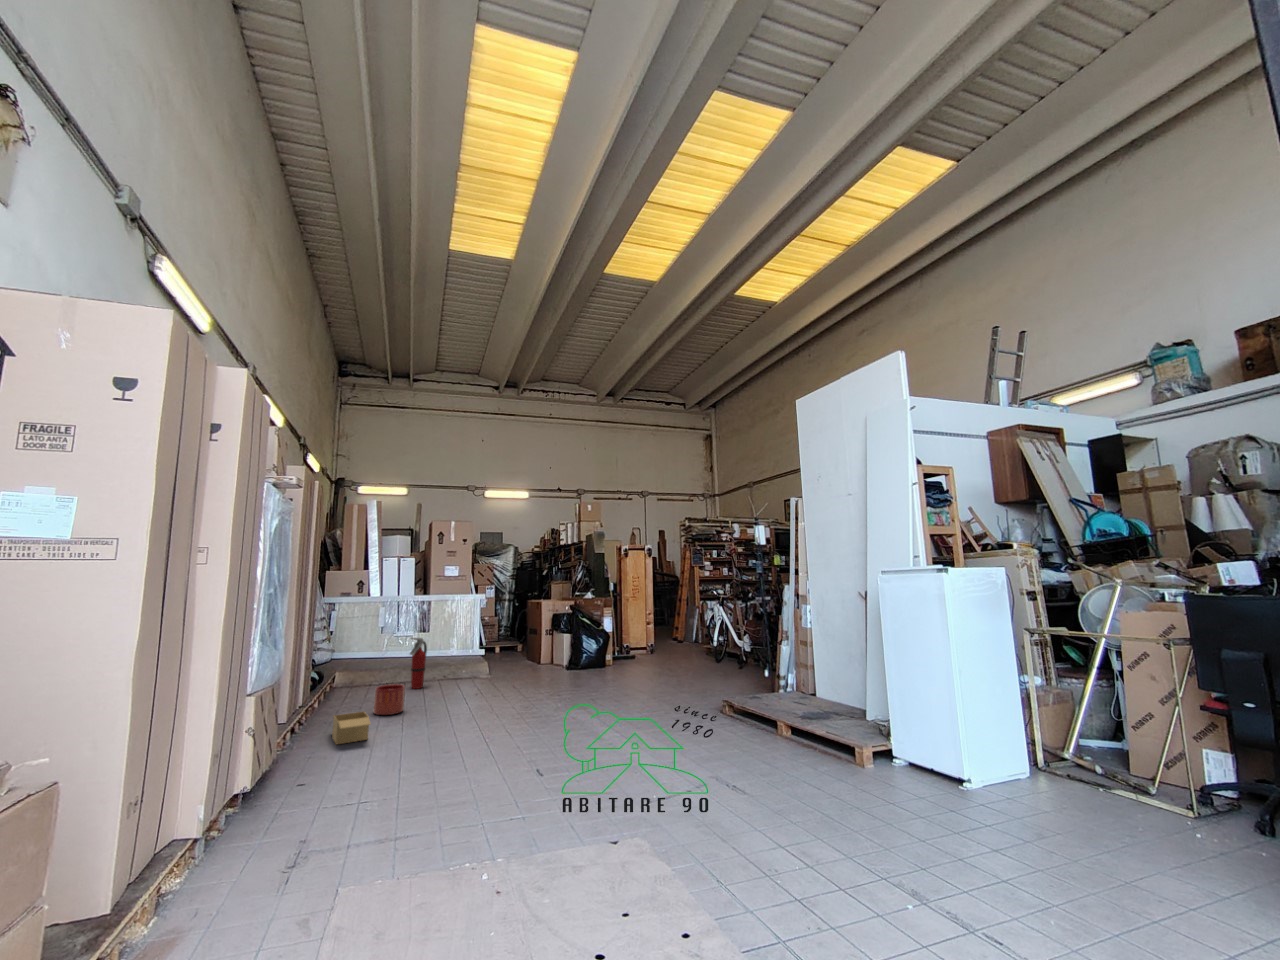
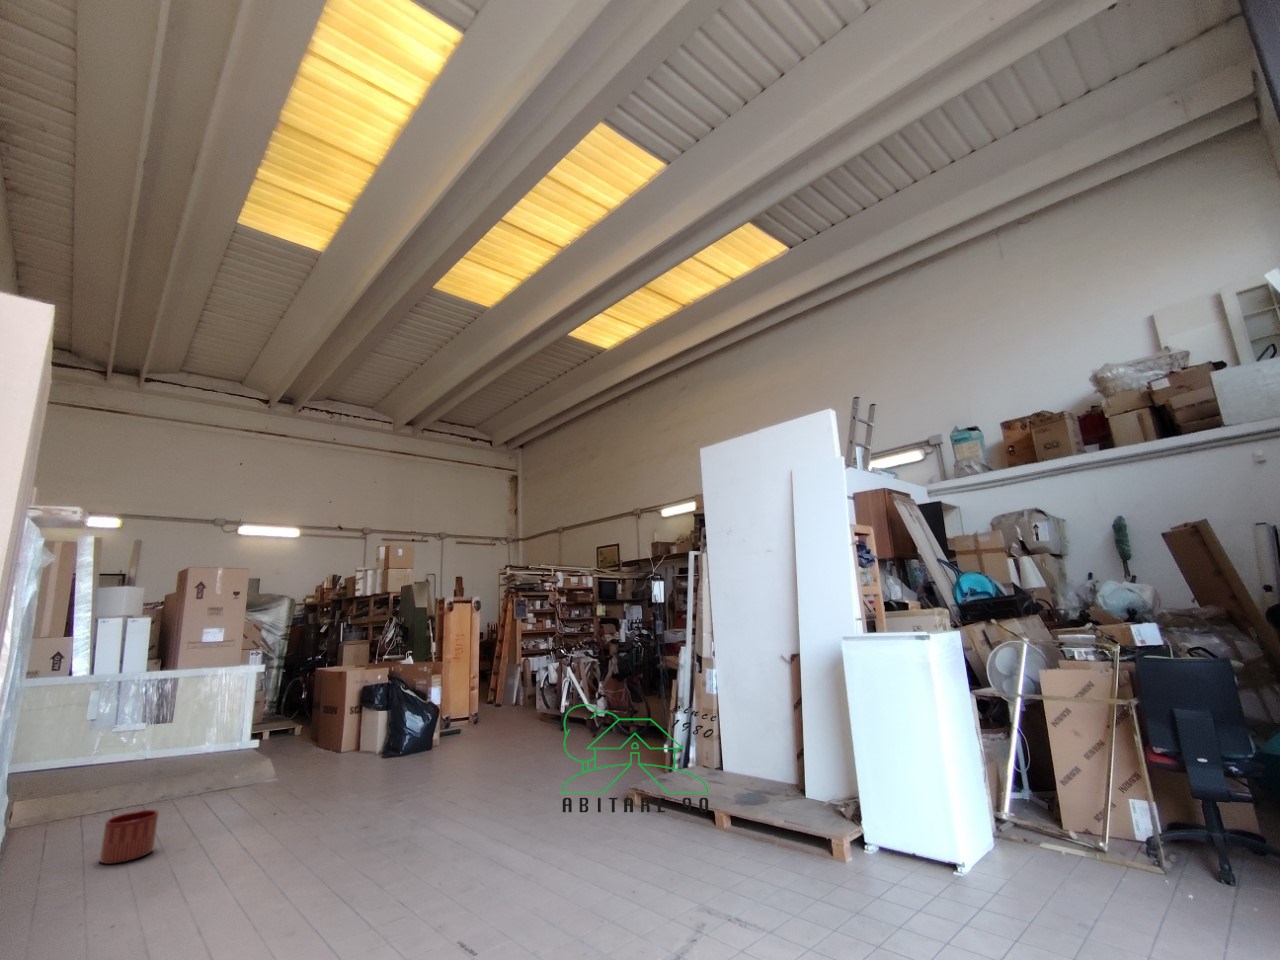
fire extinguisher: present [410,638,427,689] -> none [150,736,179,812]
cardboard box: present [332,712,371,744] -> none [34,863,121,929]

